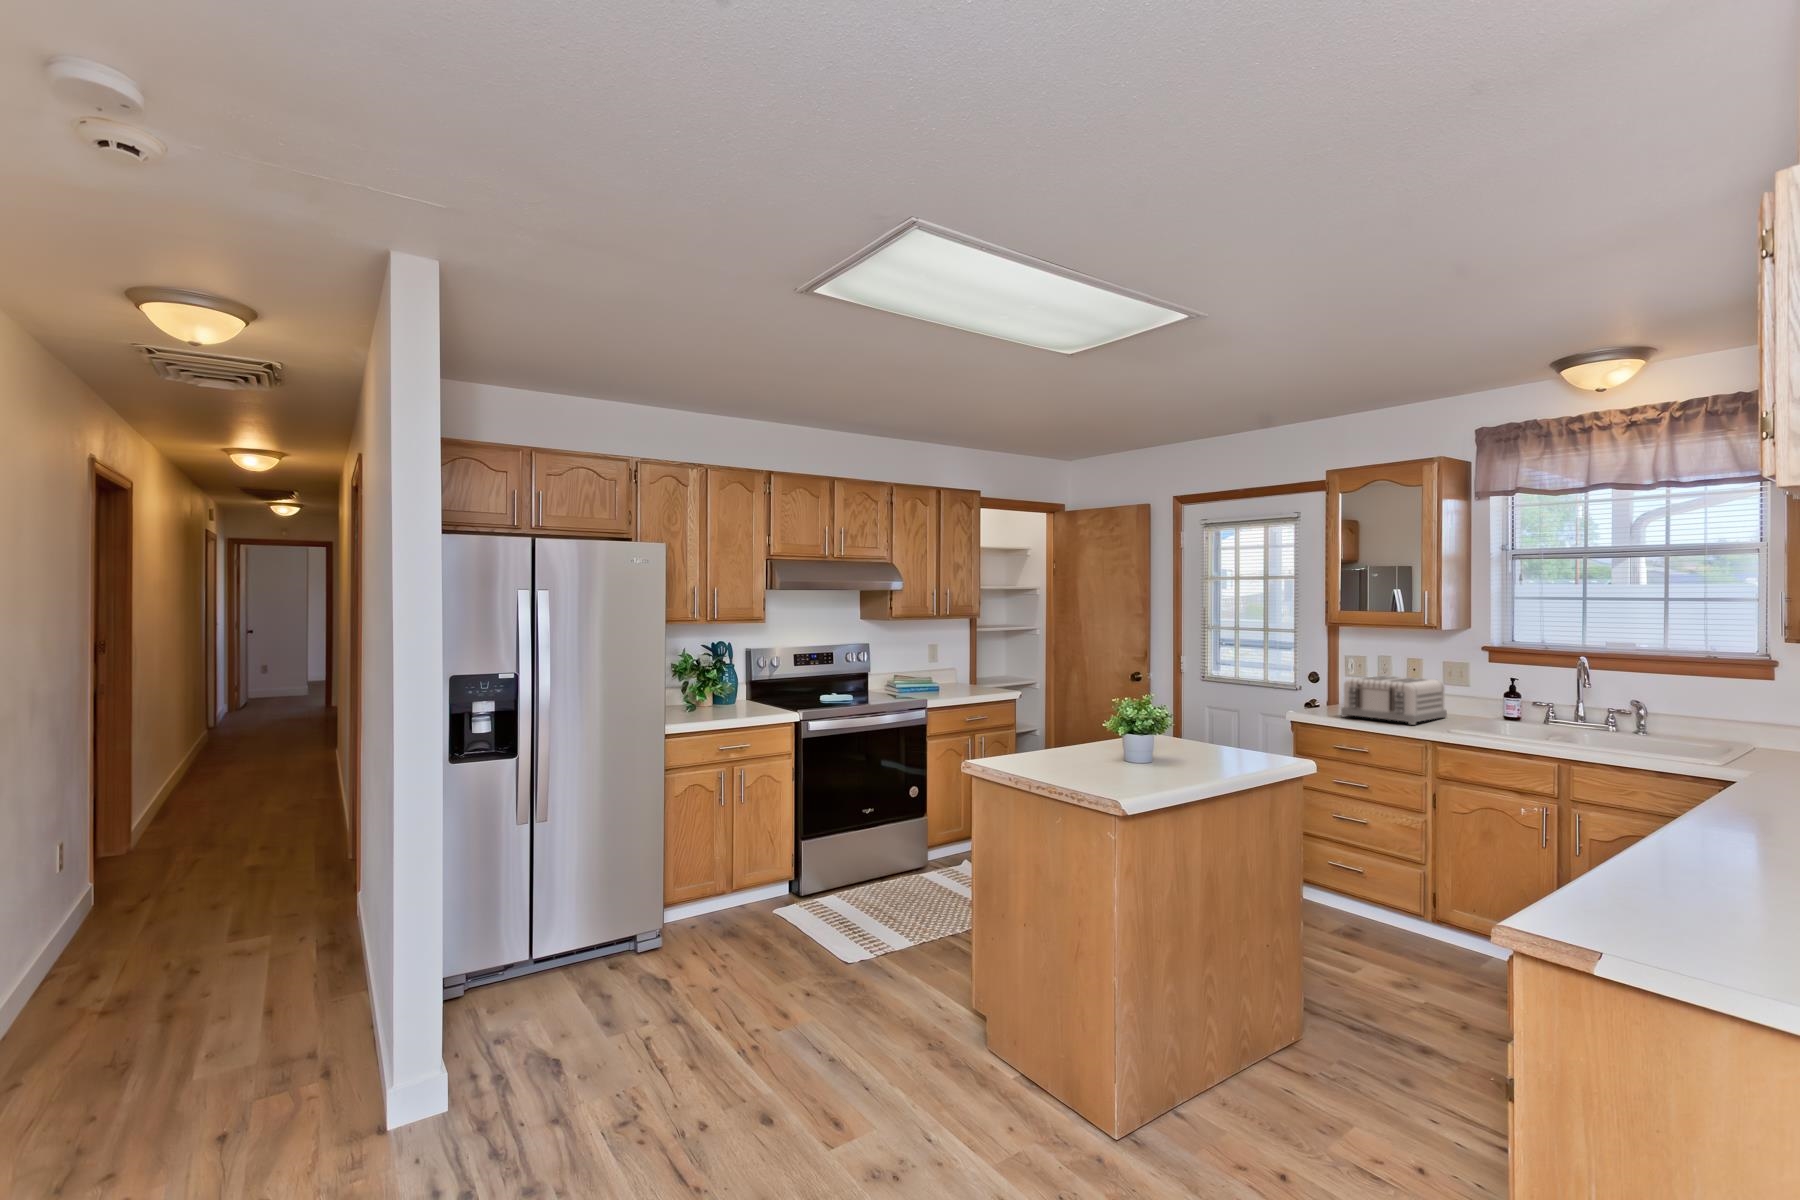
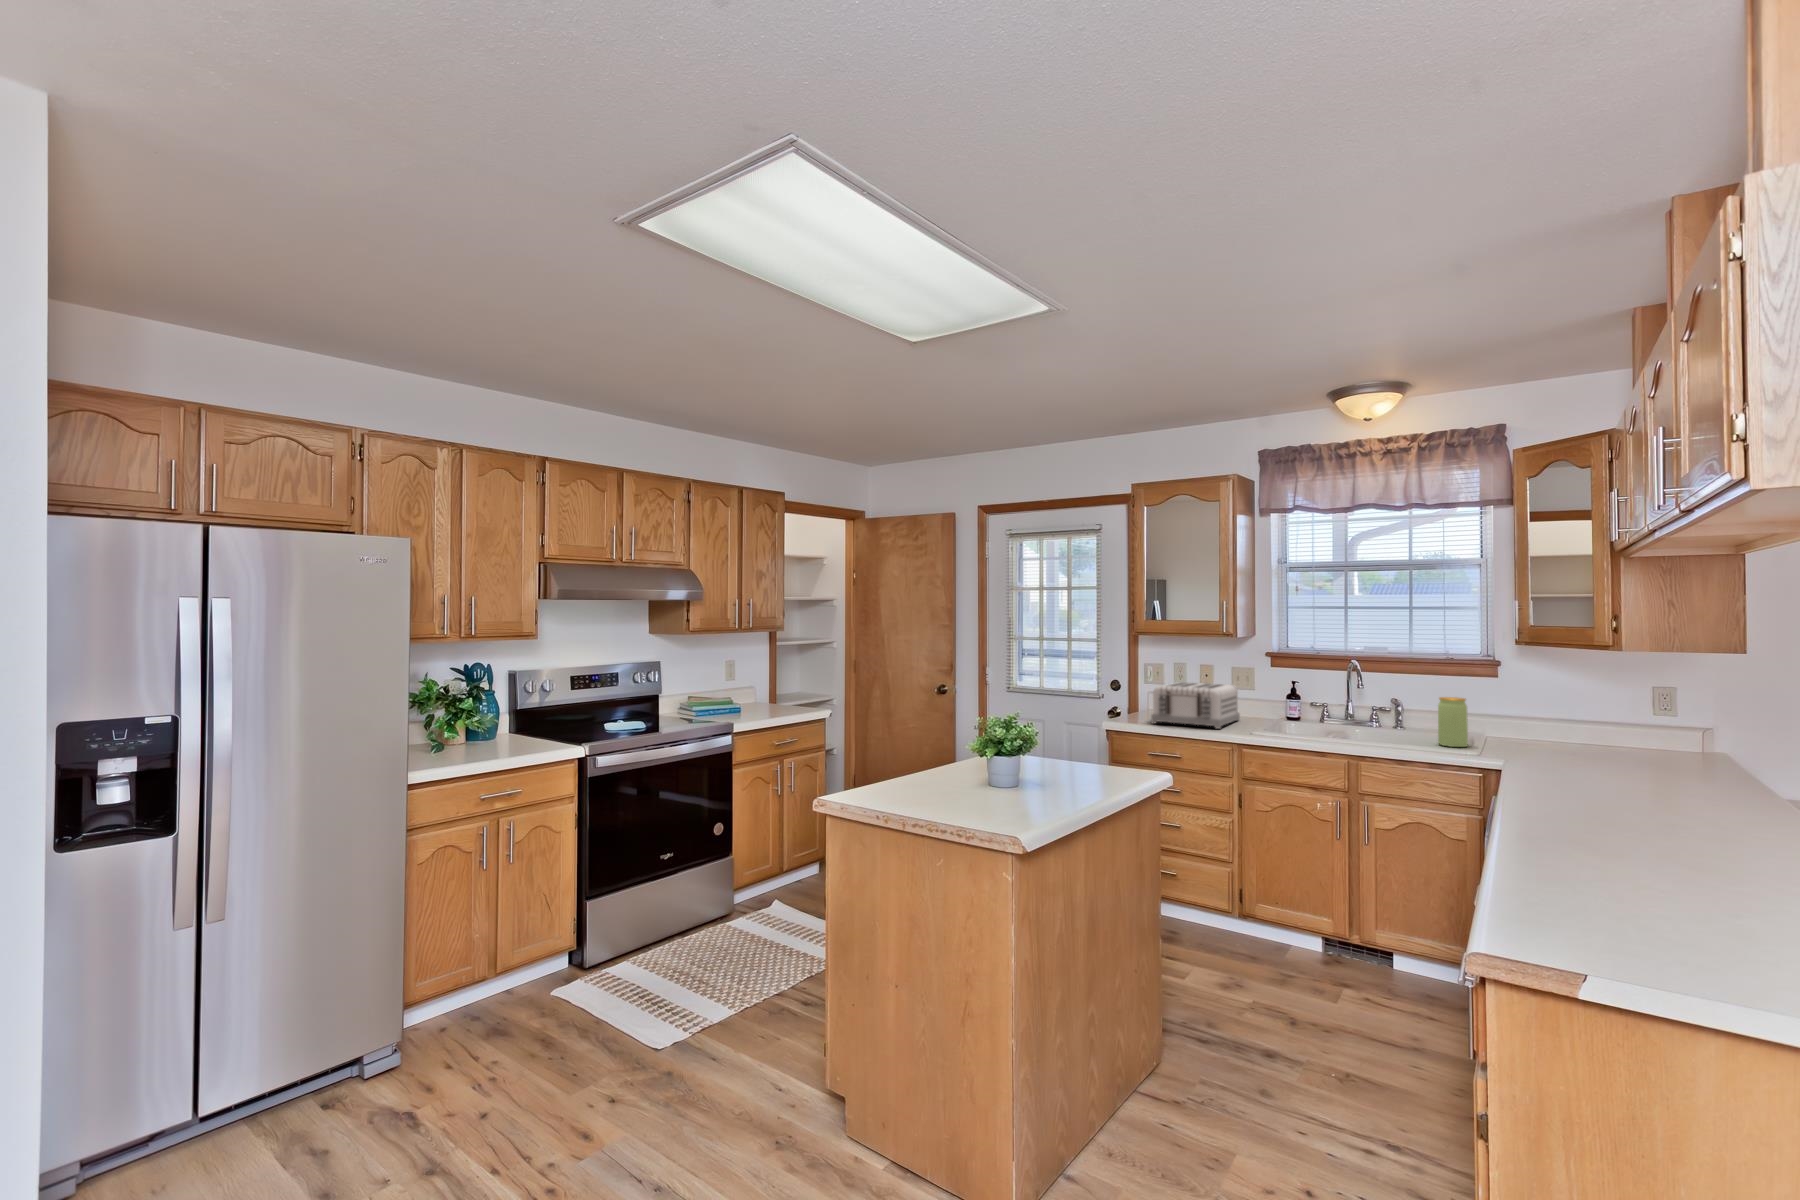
jar: none [1667,700,1704,755] -> present [1438,697,1468,747]

